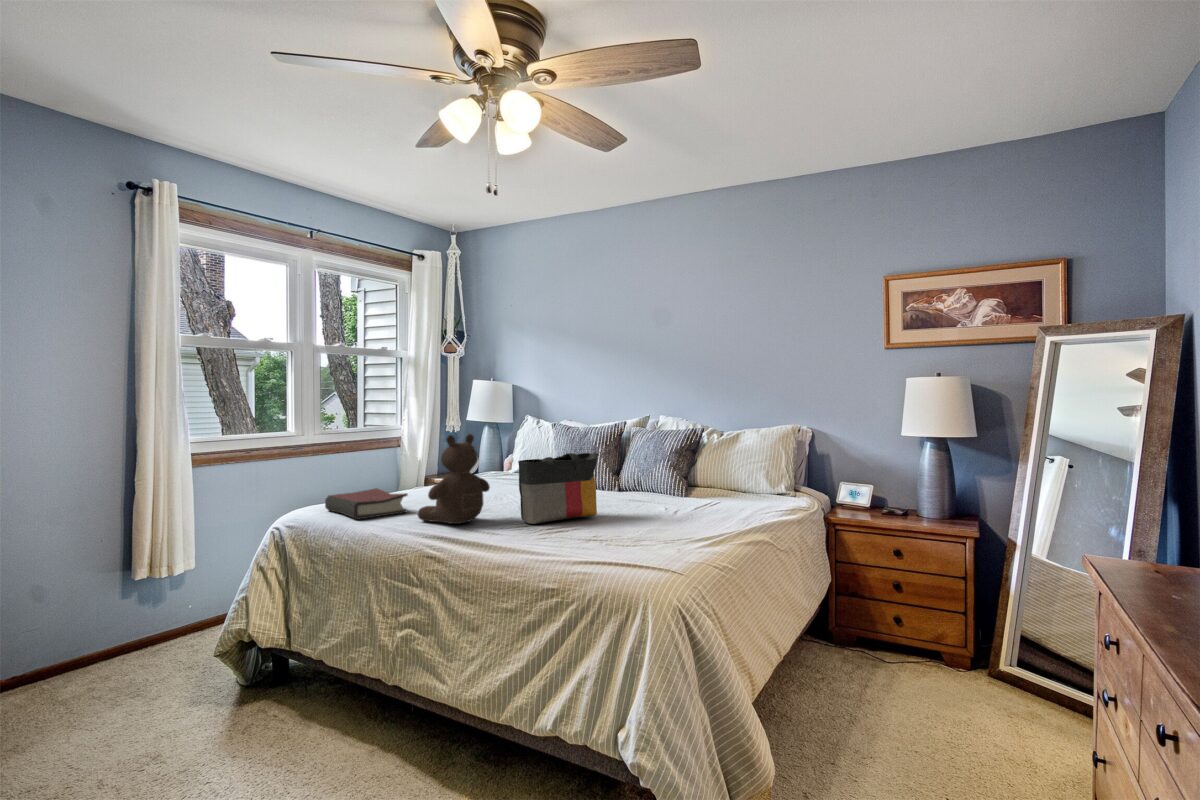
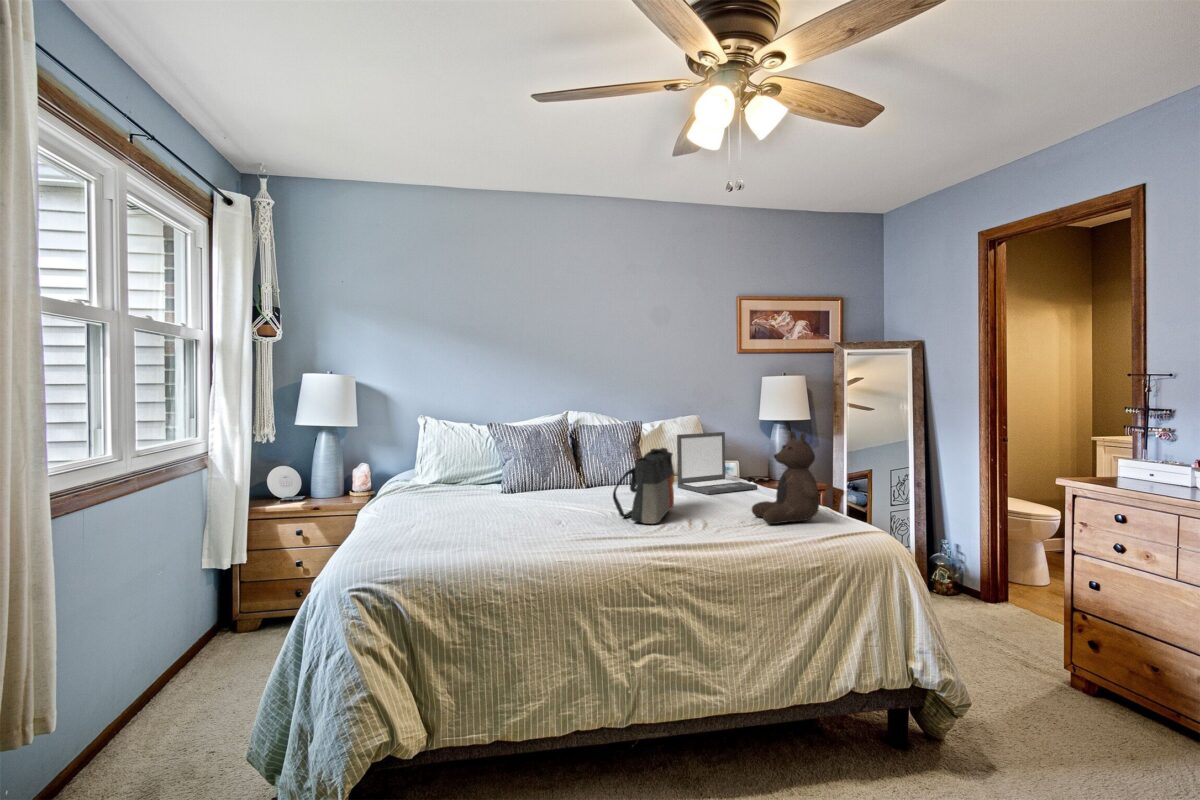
teddy bear: present [417,434,490,524] -> present [752,431,820,524]
laptop: none [692,444,768,516] -> present [677,432,757,494]
hardback book: present [325,488,408,520] -> none [392,516,497,557]

